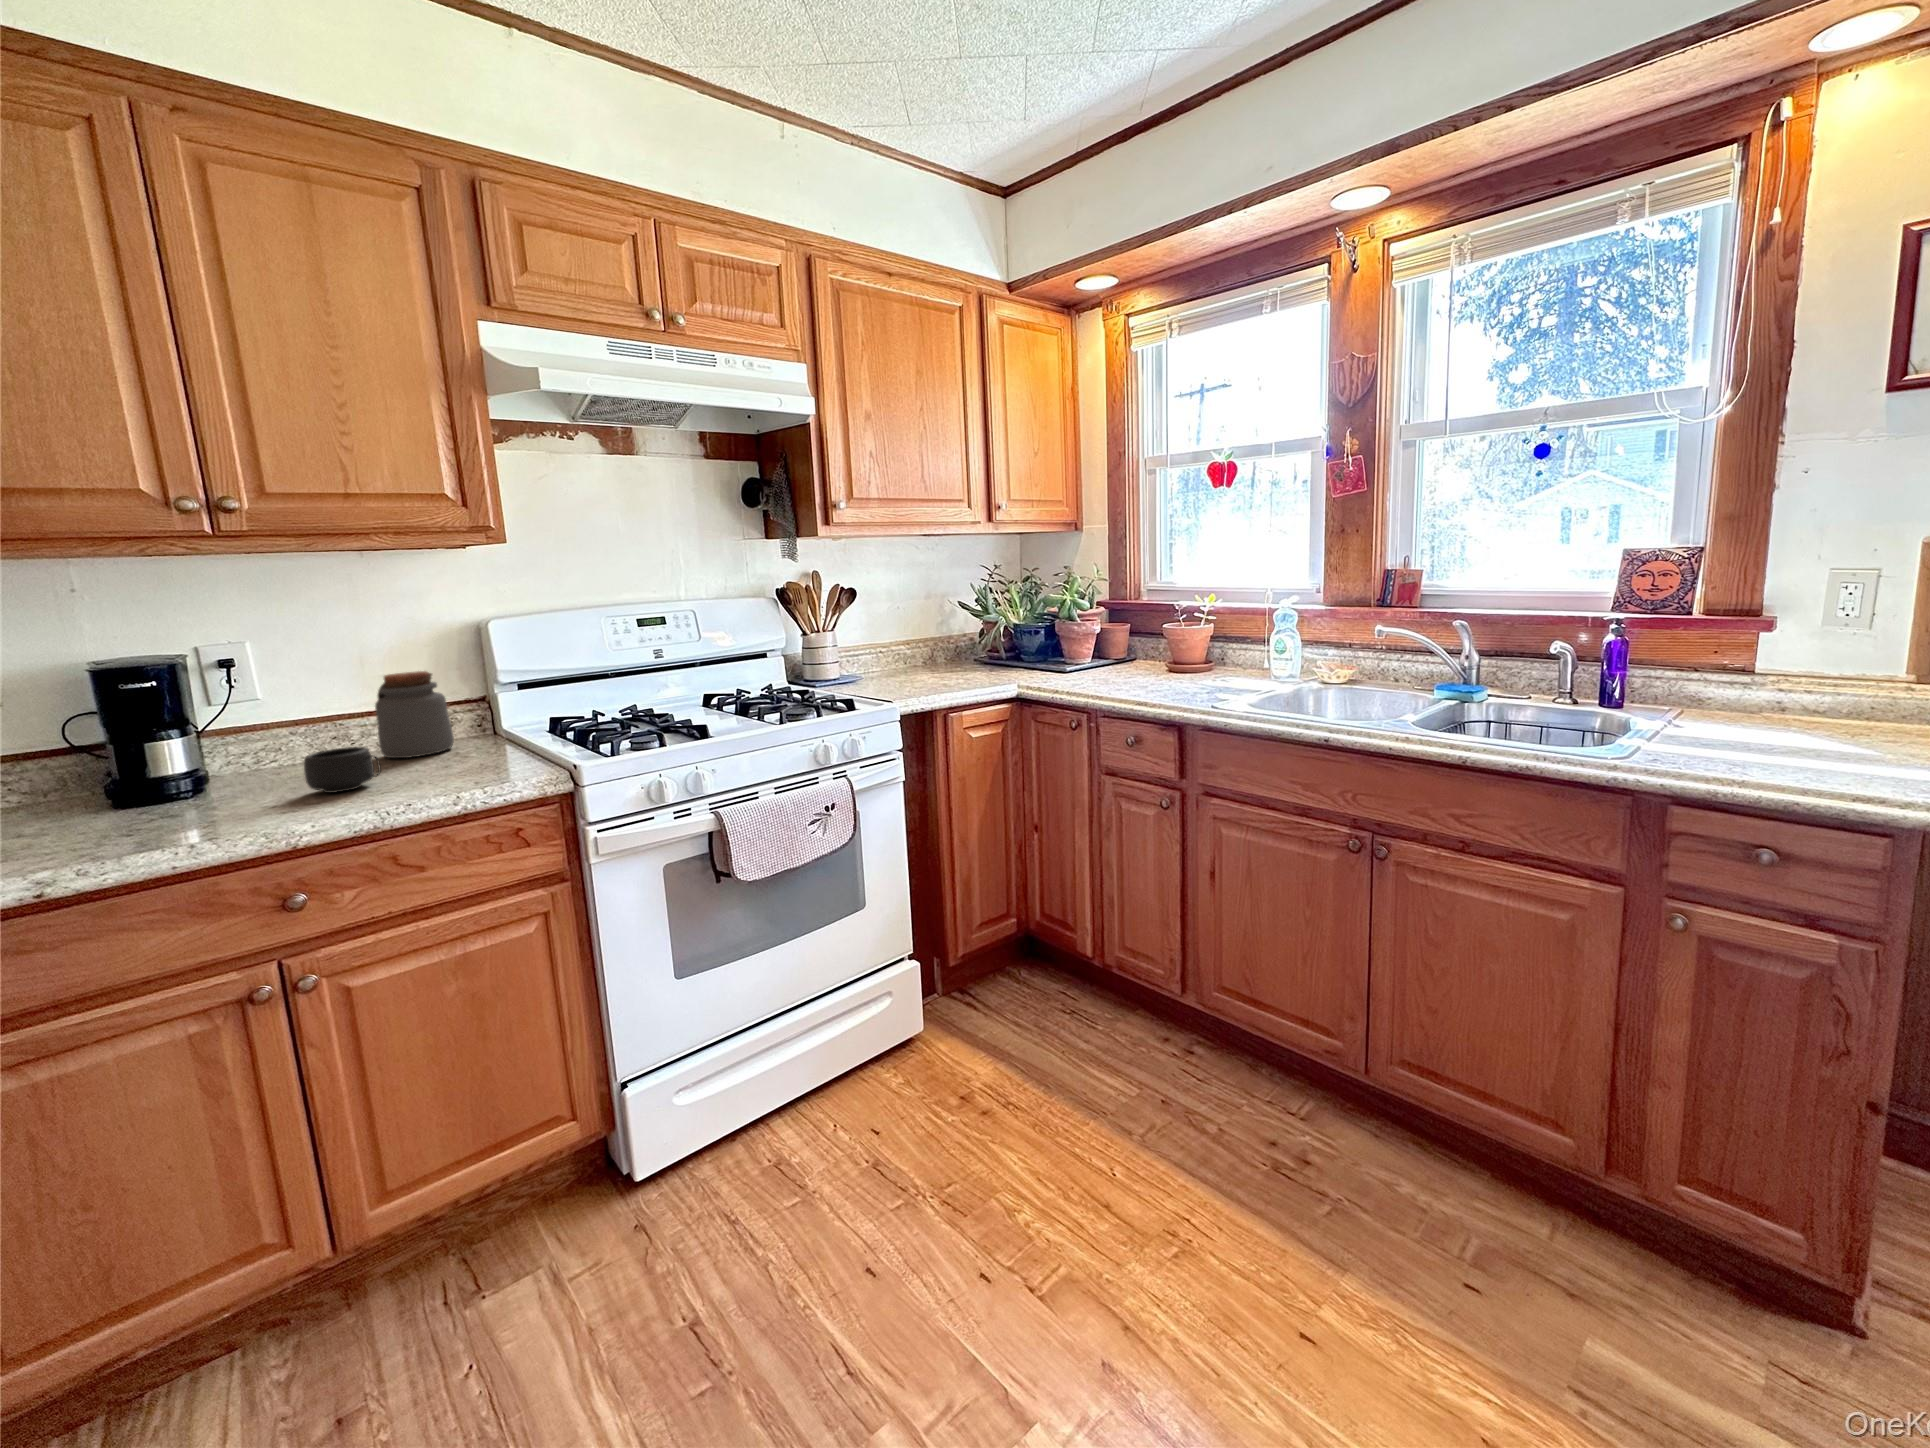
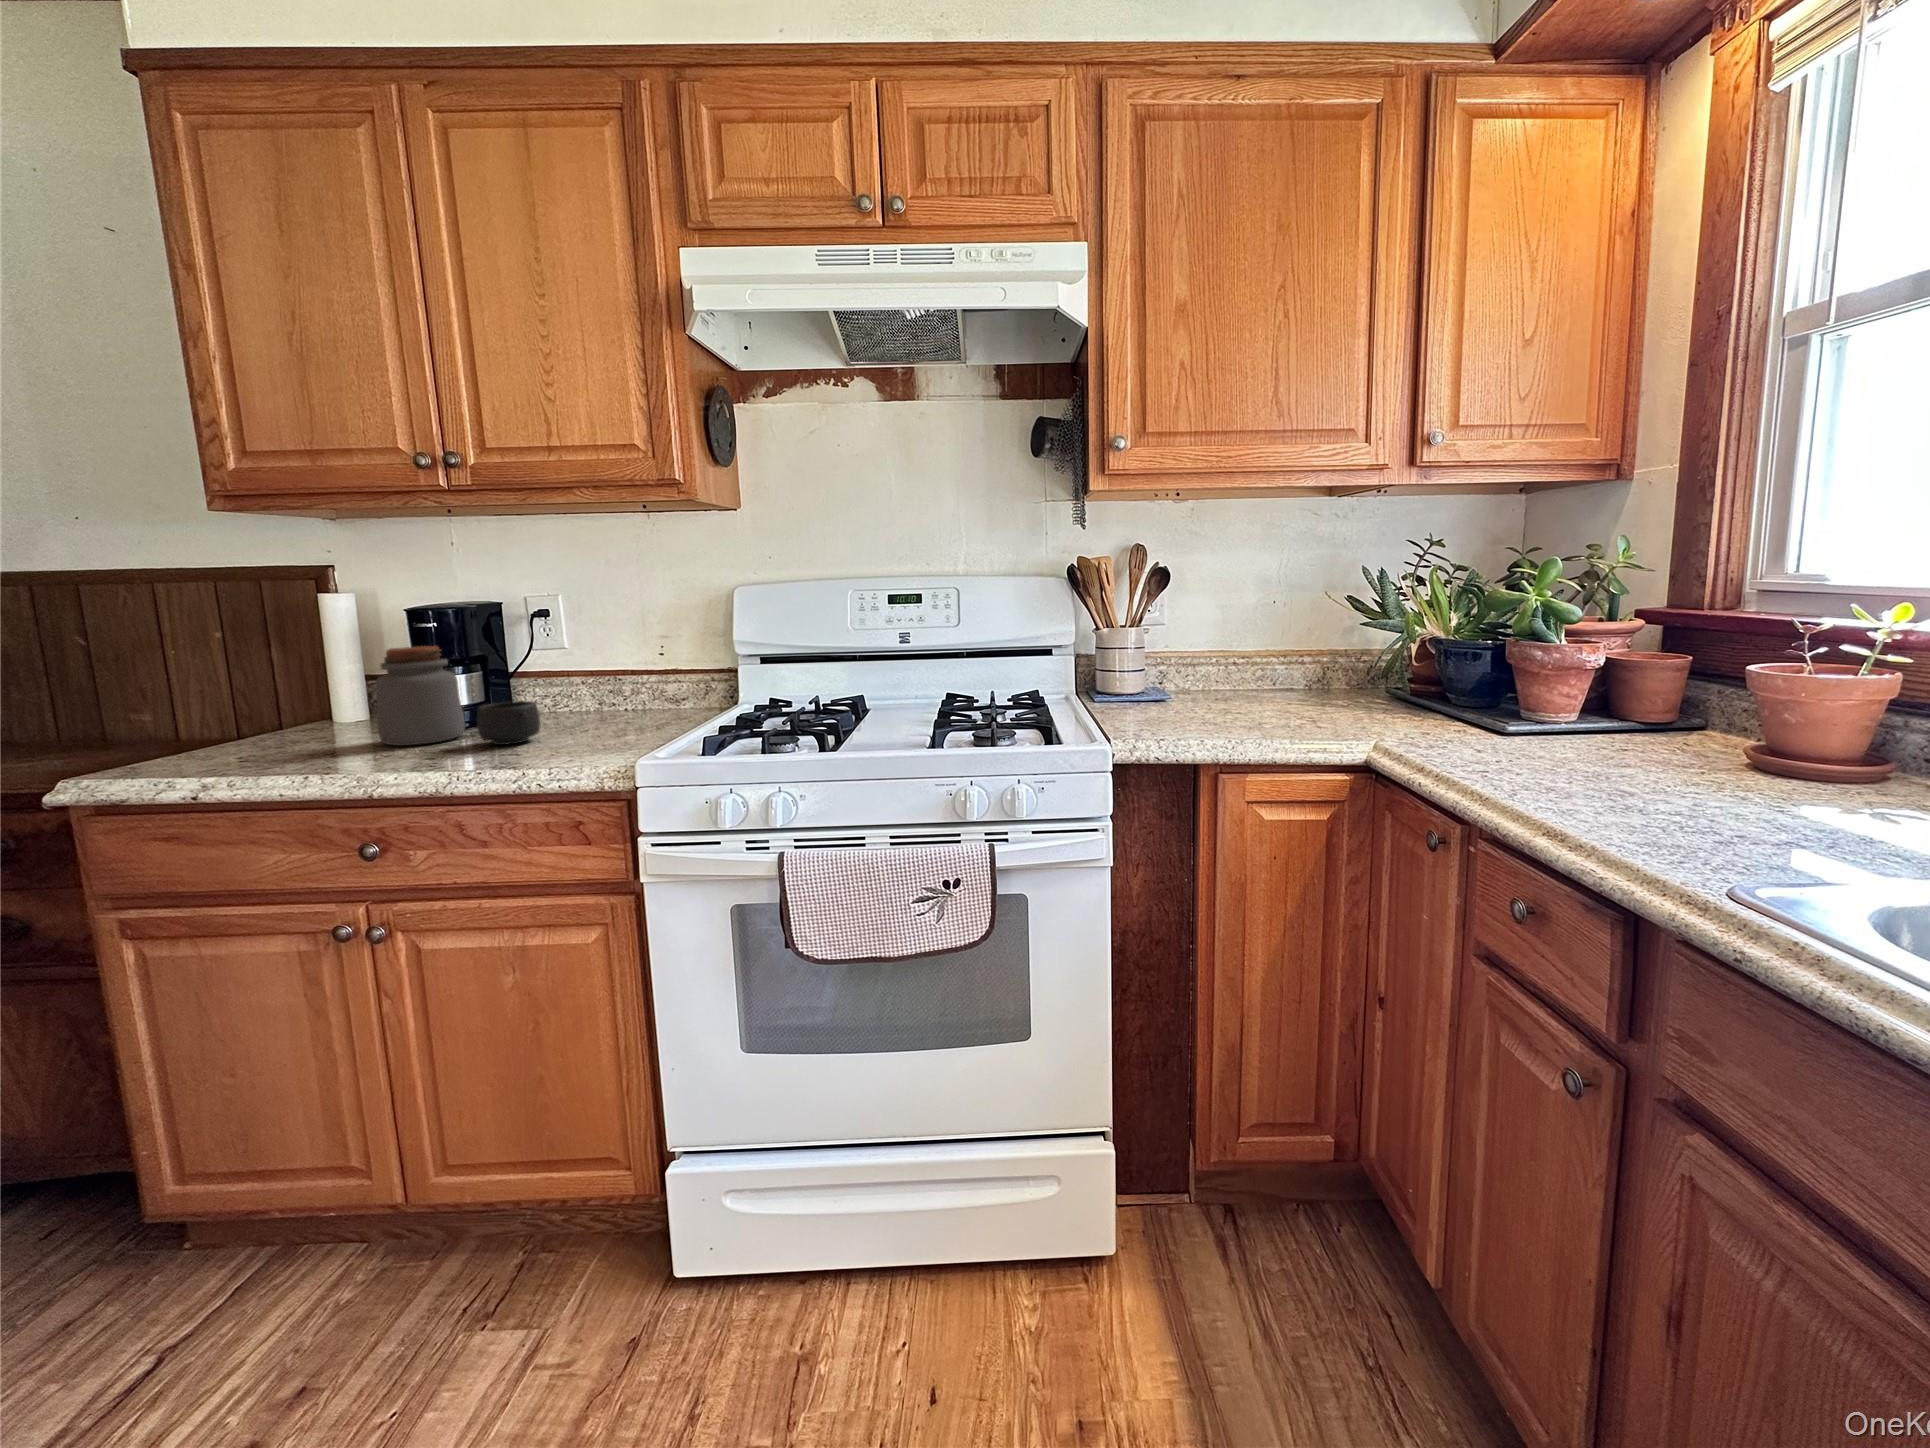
jar: present [375,671,454,758] -> present [375,646,465,746]

